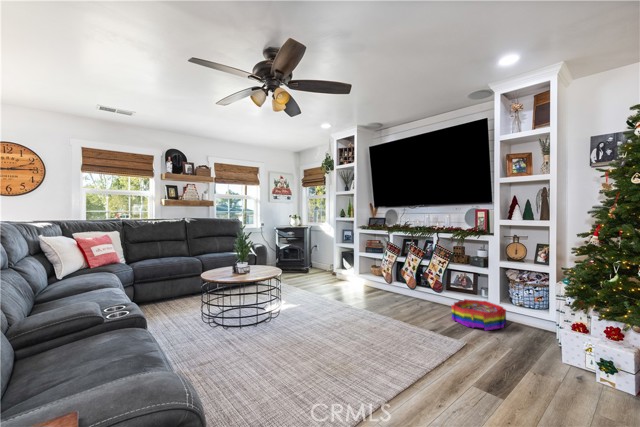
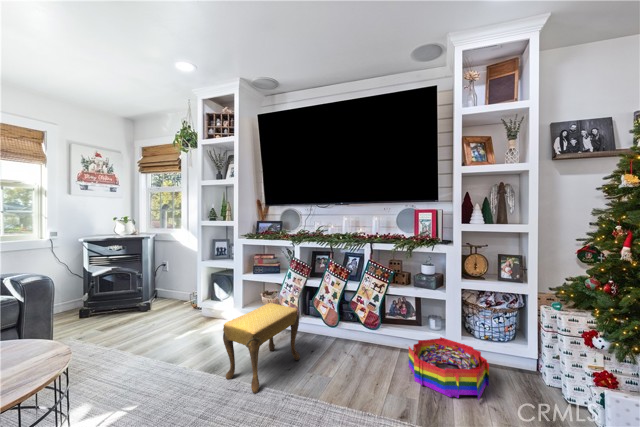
footstool: none [341,267,386,307] -> present [223,303,300,393]

